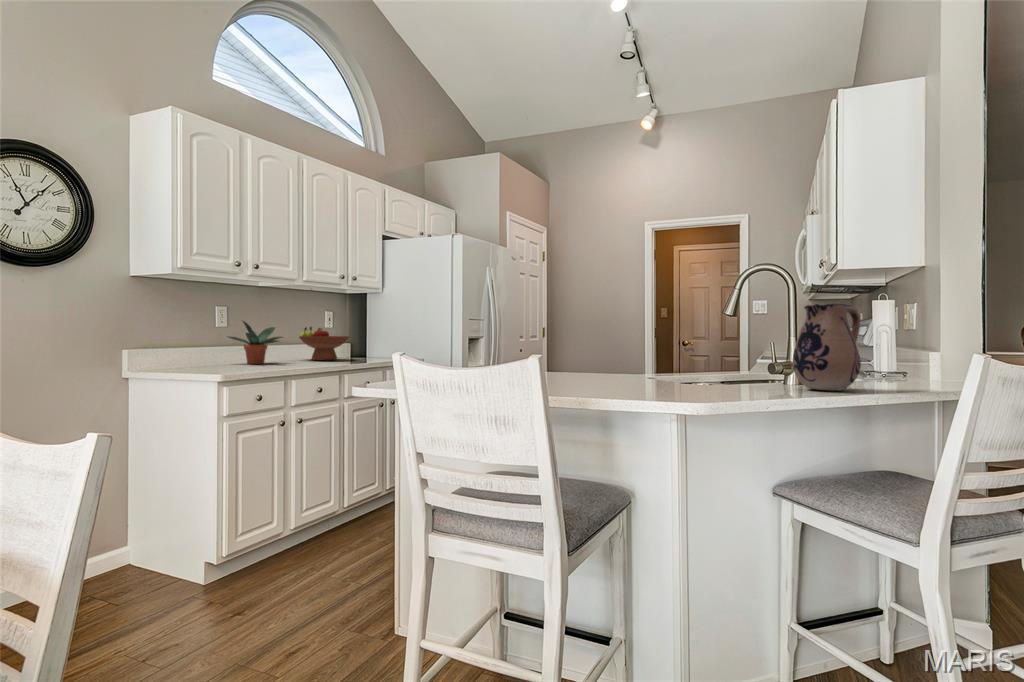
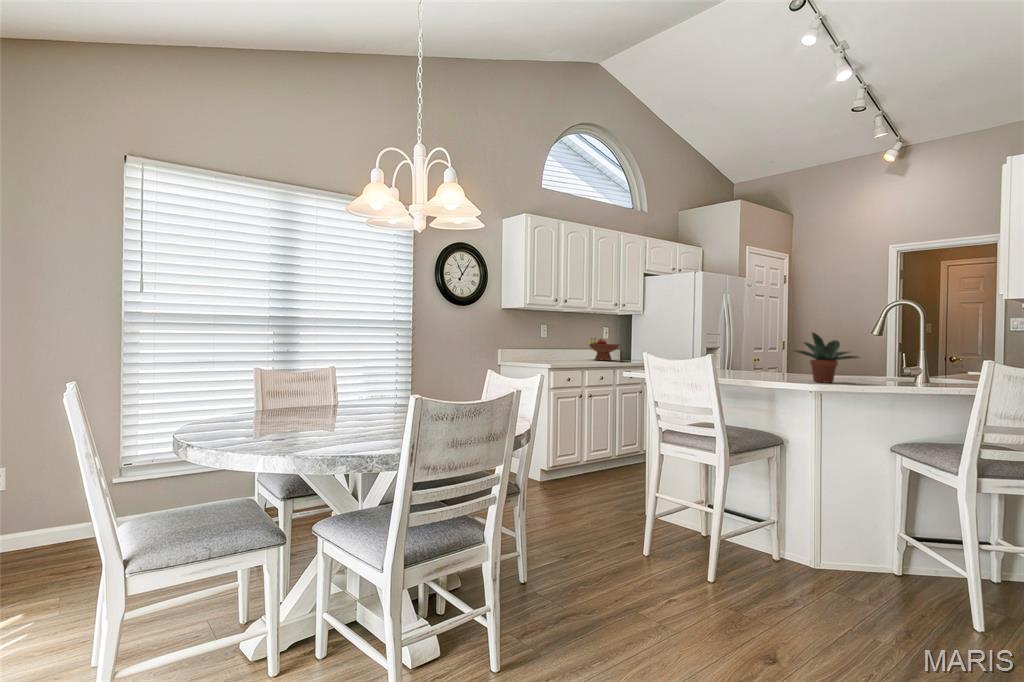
ceramic pitcher: present [793,304,861,391] -> none [896,332,950,386]
potted plant: present [228,321,282,364] -> present [794,333,859,383]

